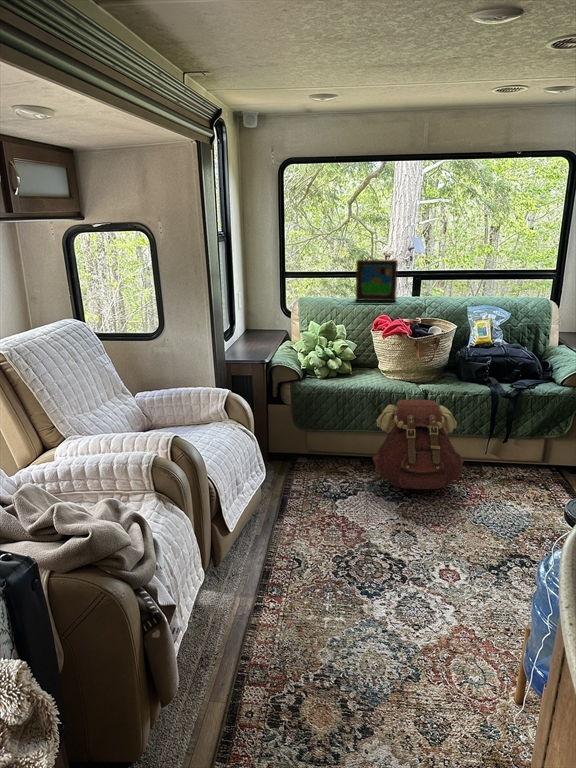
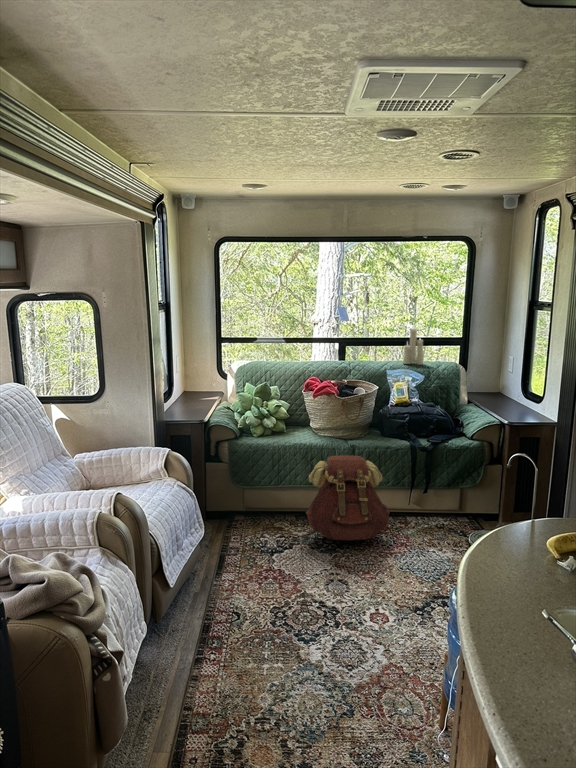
candle: none [483,253,509,301] -> present [403,328,423,364]
picture frame: present [356,260,398,301] -> none [287,326,325,365]

